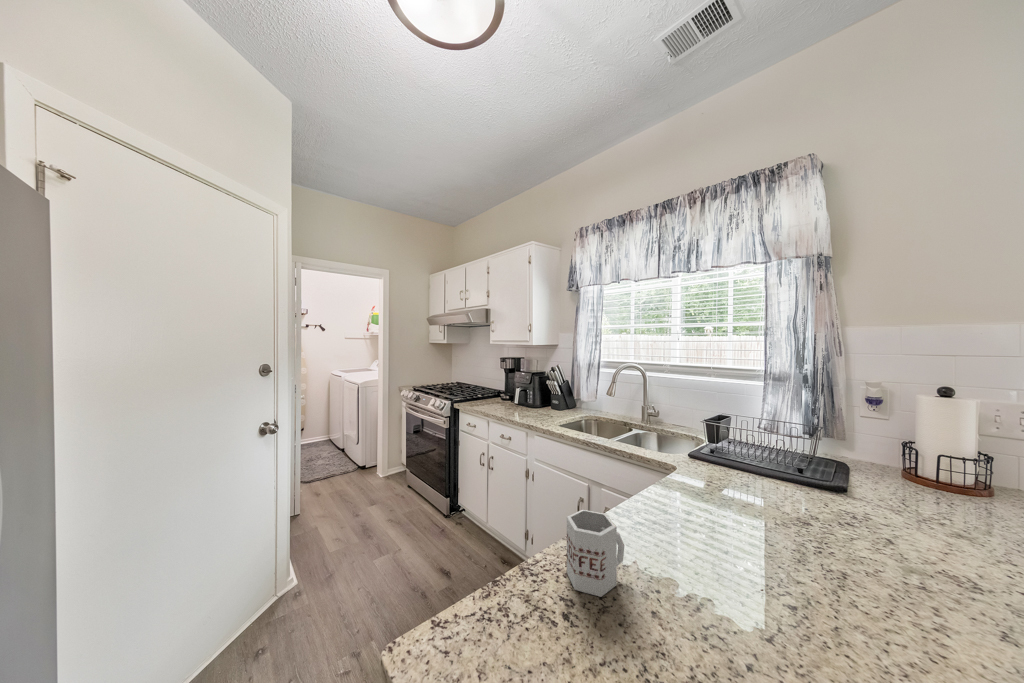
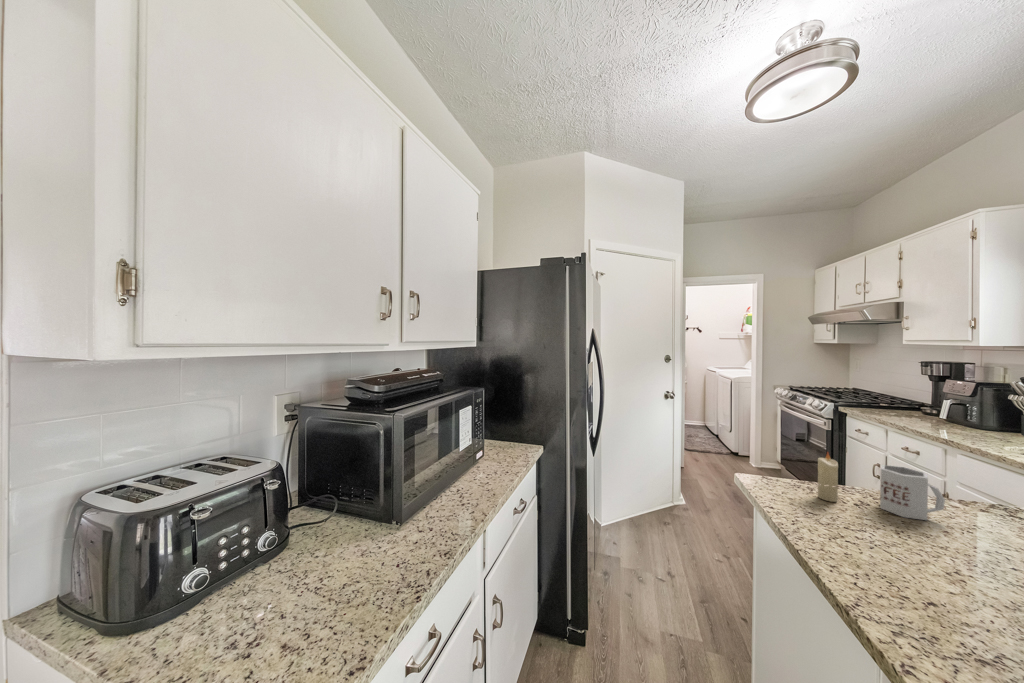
candle: none [511,531,538,624] -> present [818,452,838,502]

